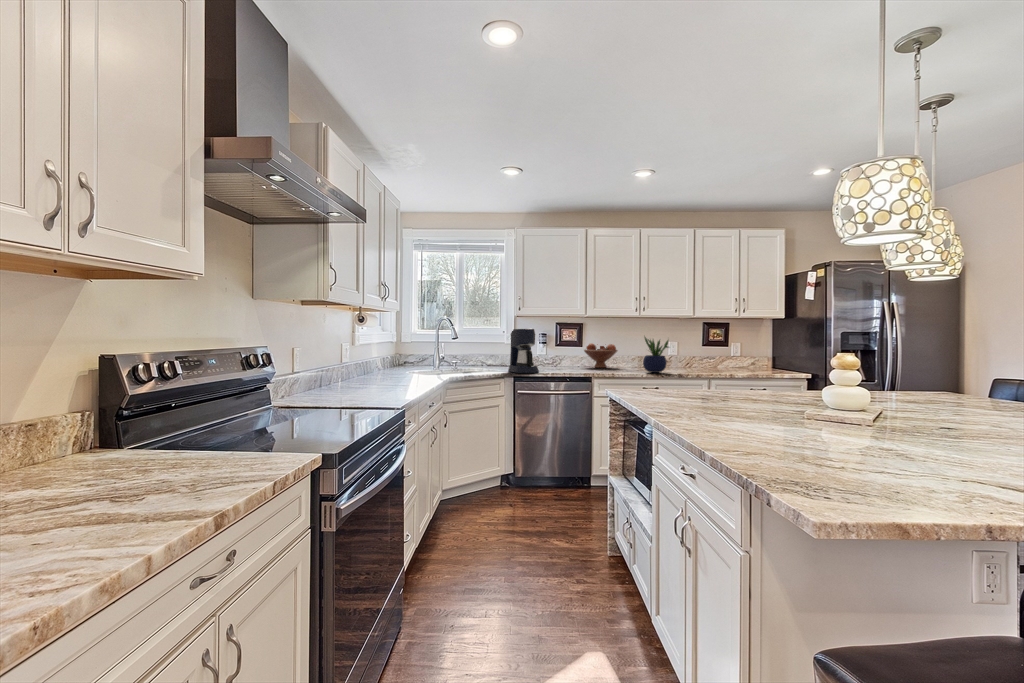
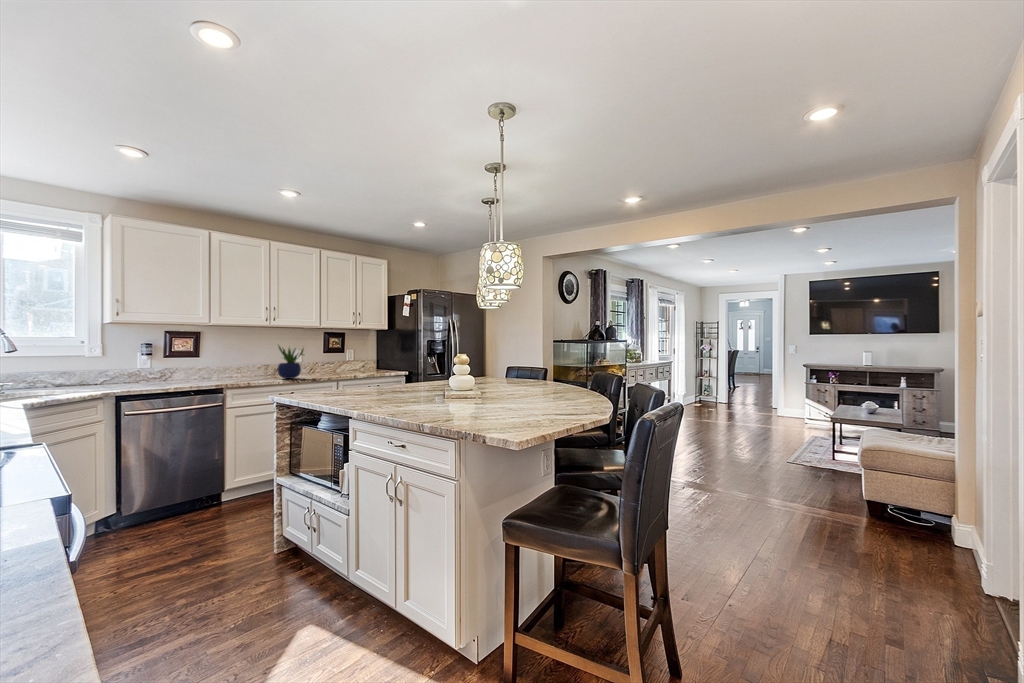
coffee maker: present [508,329,539,373] -> none [103,337,155,390]
fruit bowl: present [584,343,617,368] -> none [201,352,243,378]

